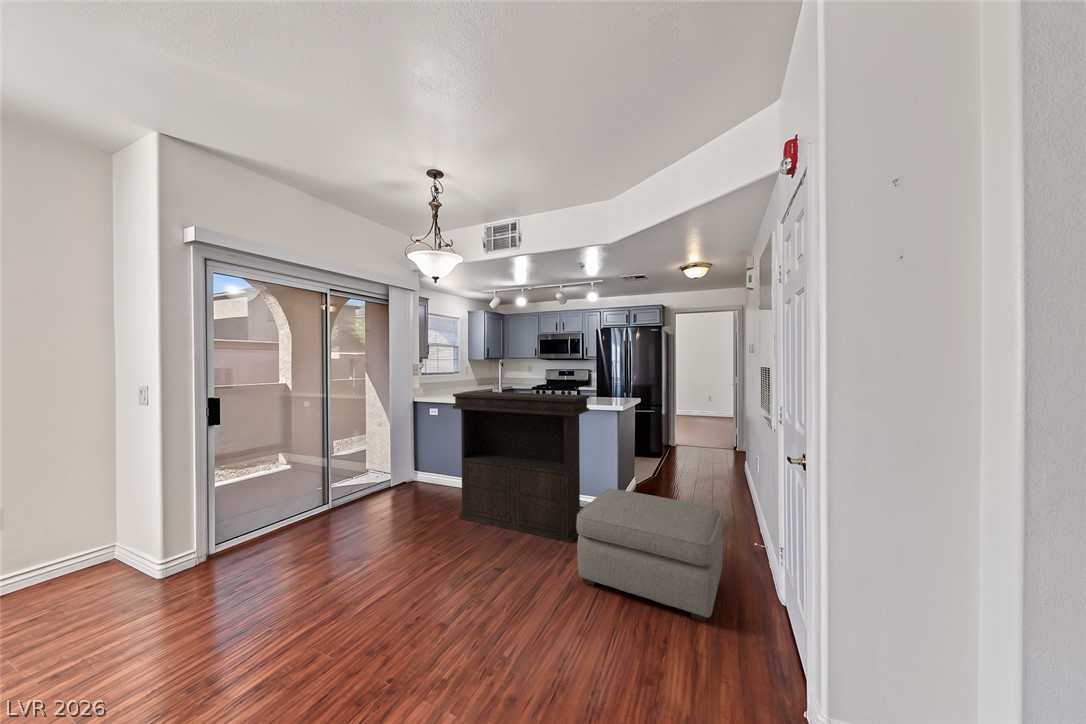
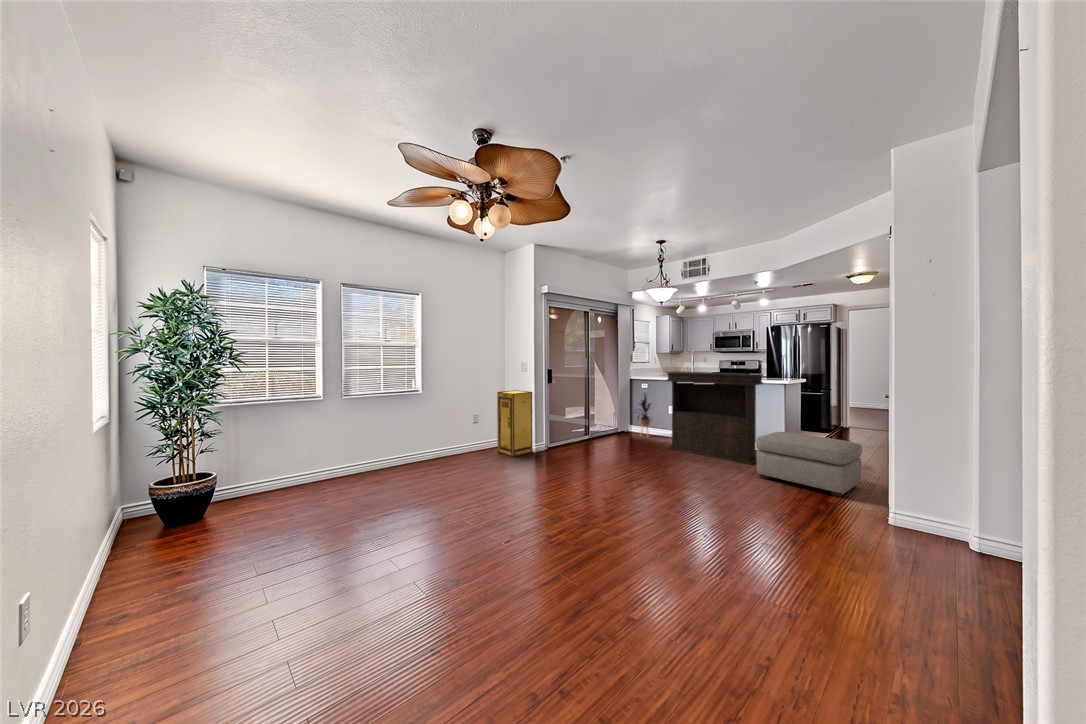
house plant: none [409,424,446,493] -> present [635,394,651,430]
storage cabinet: none [41,445,150,615] -> present [497,390,532,457]

